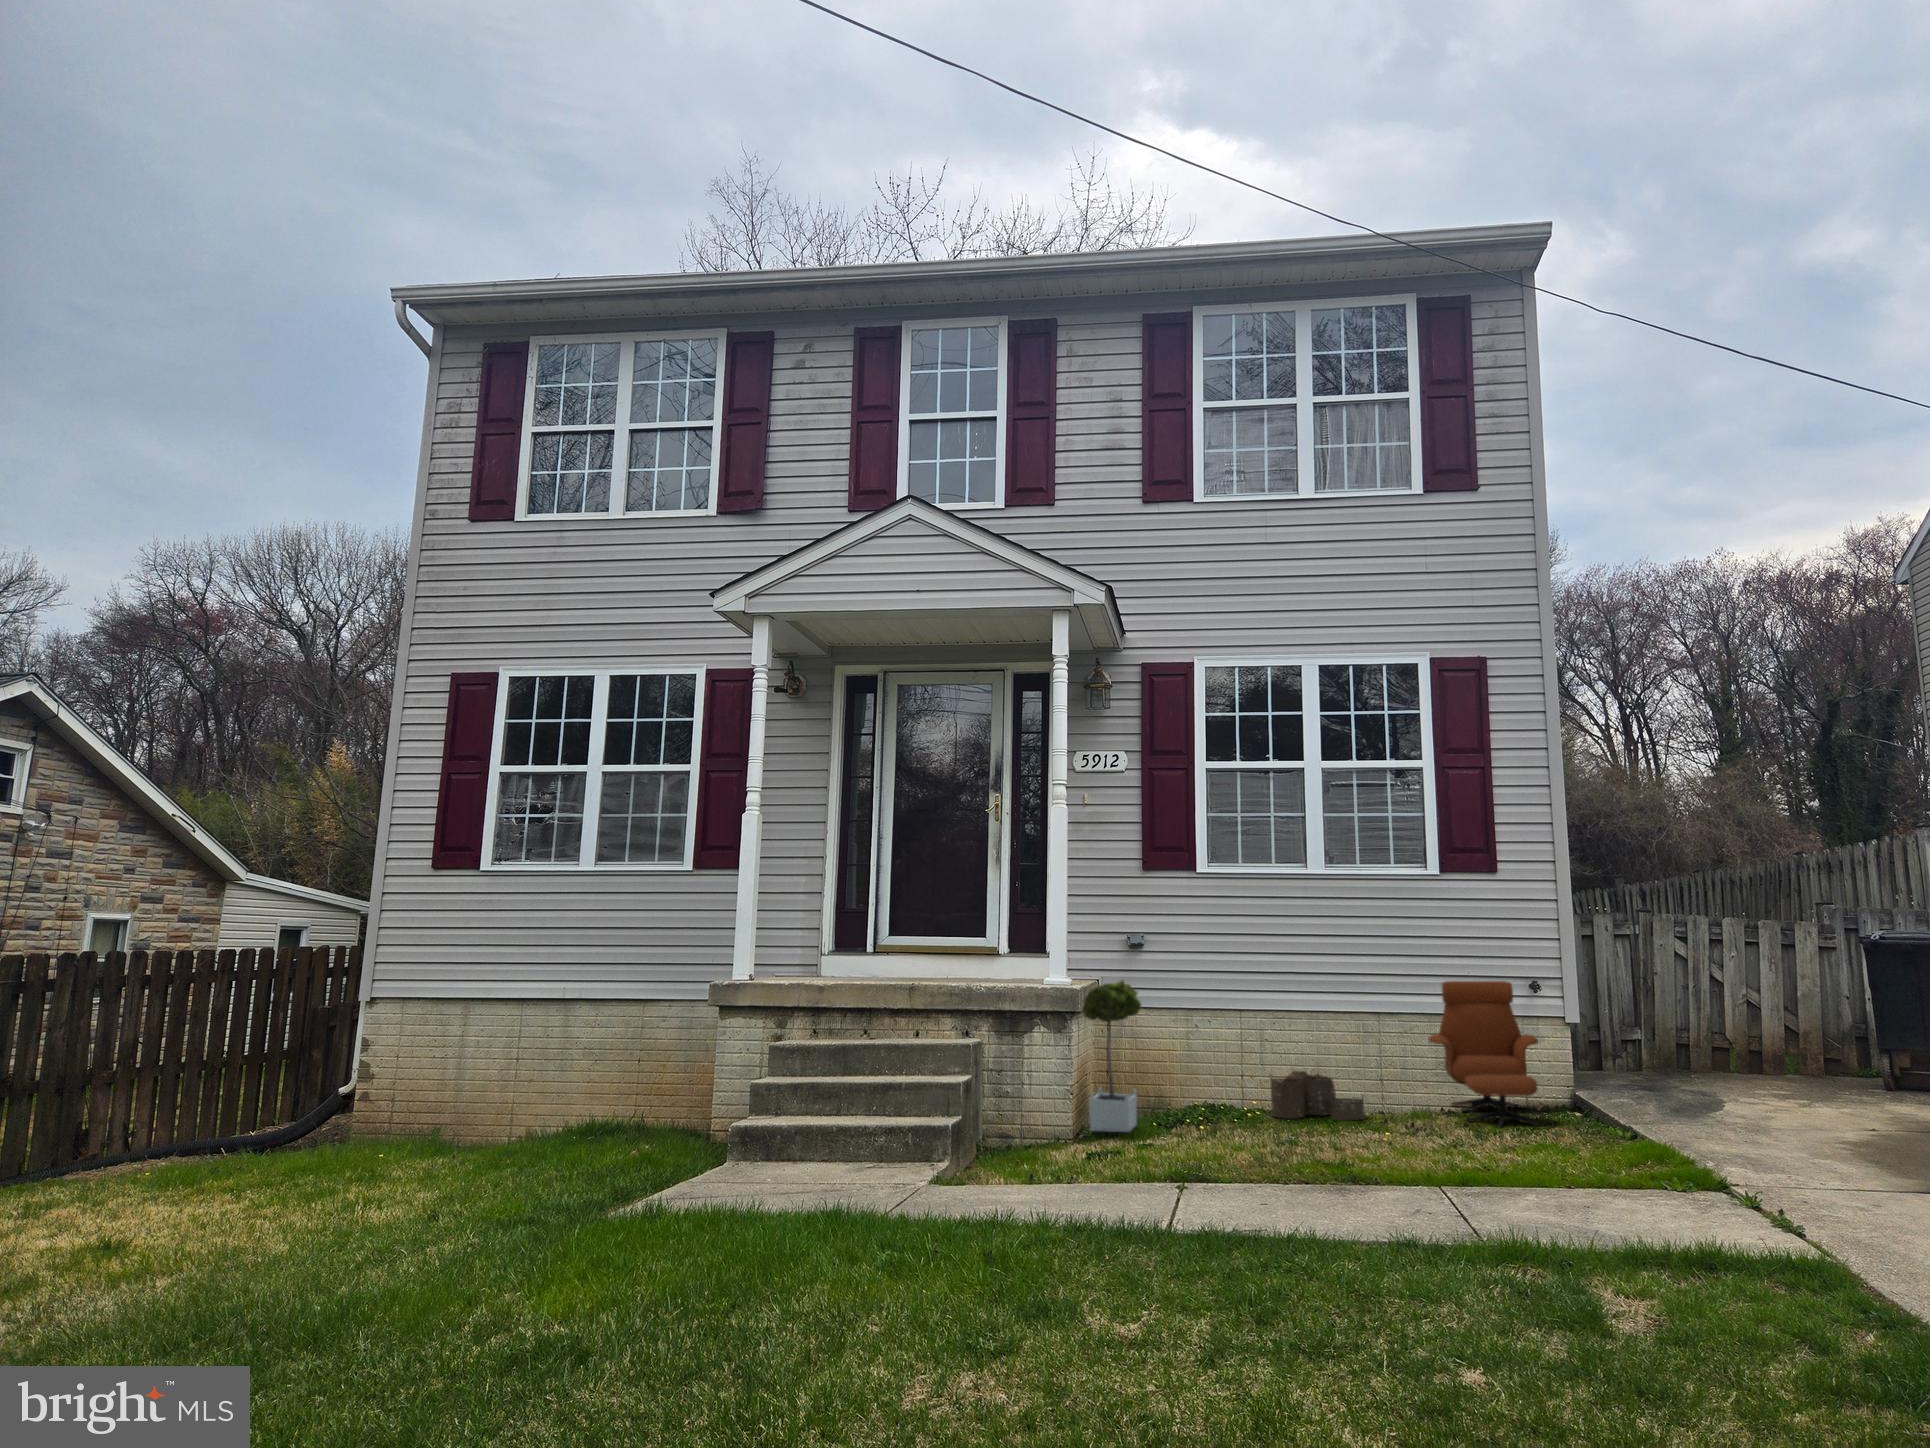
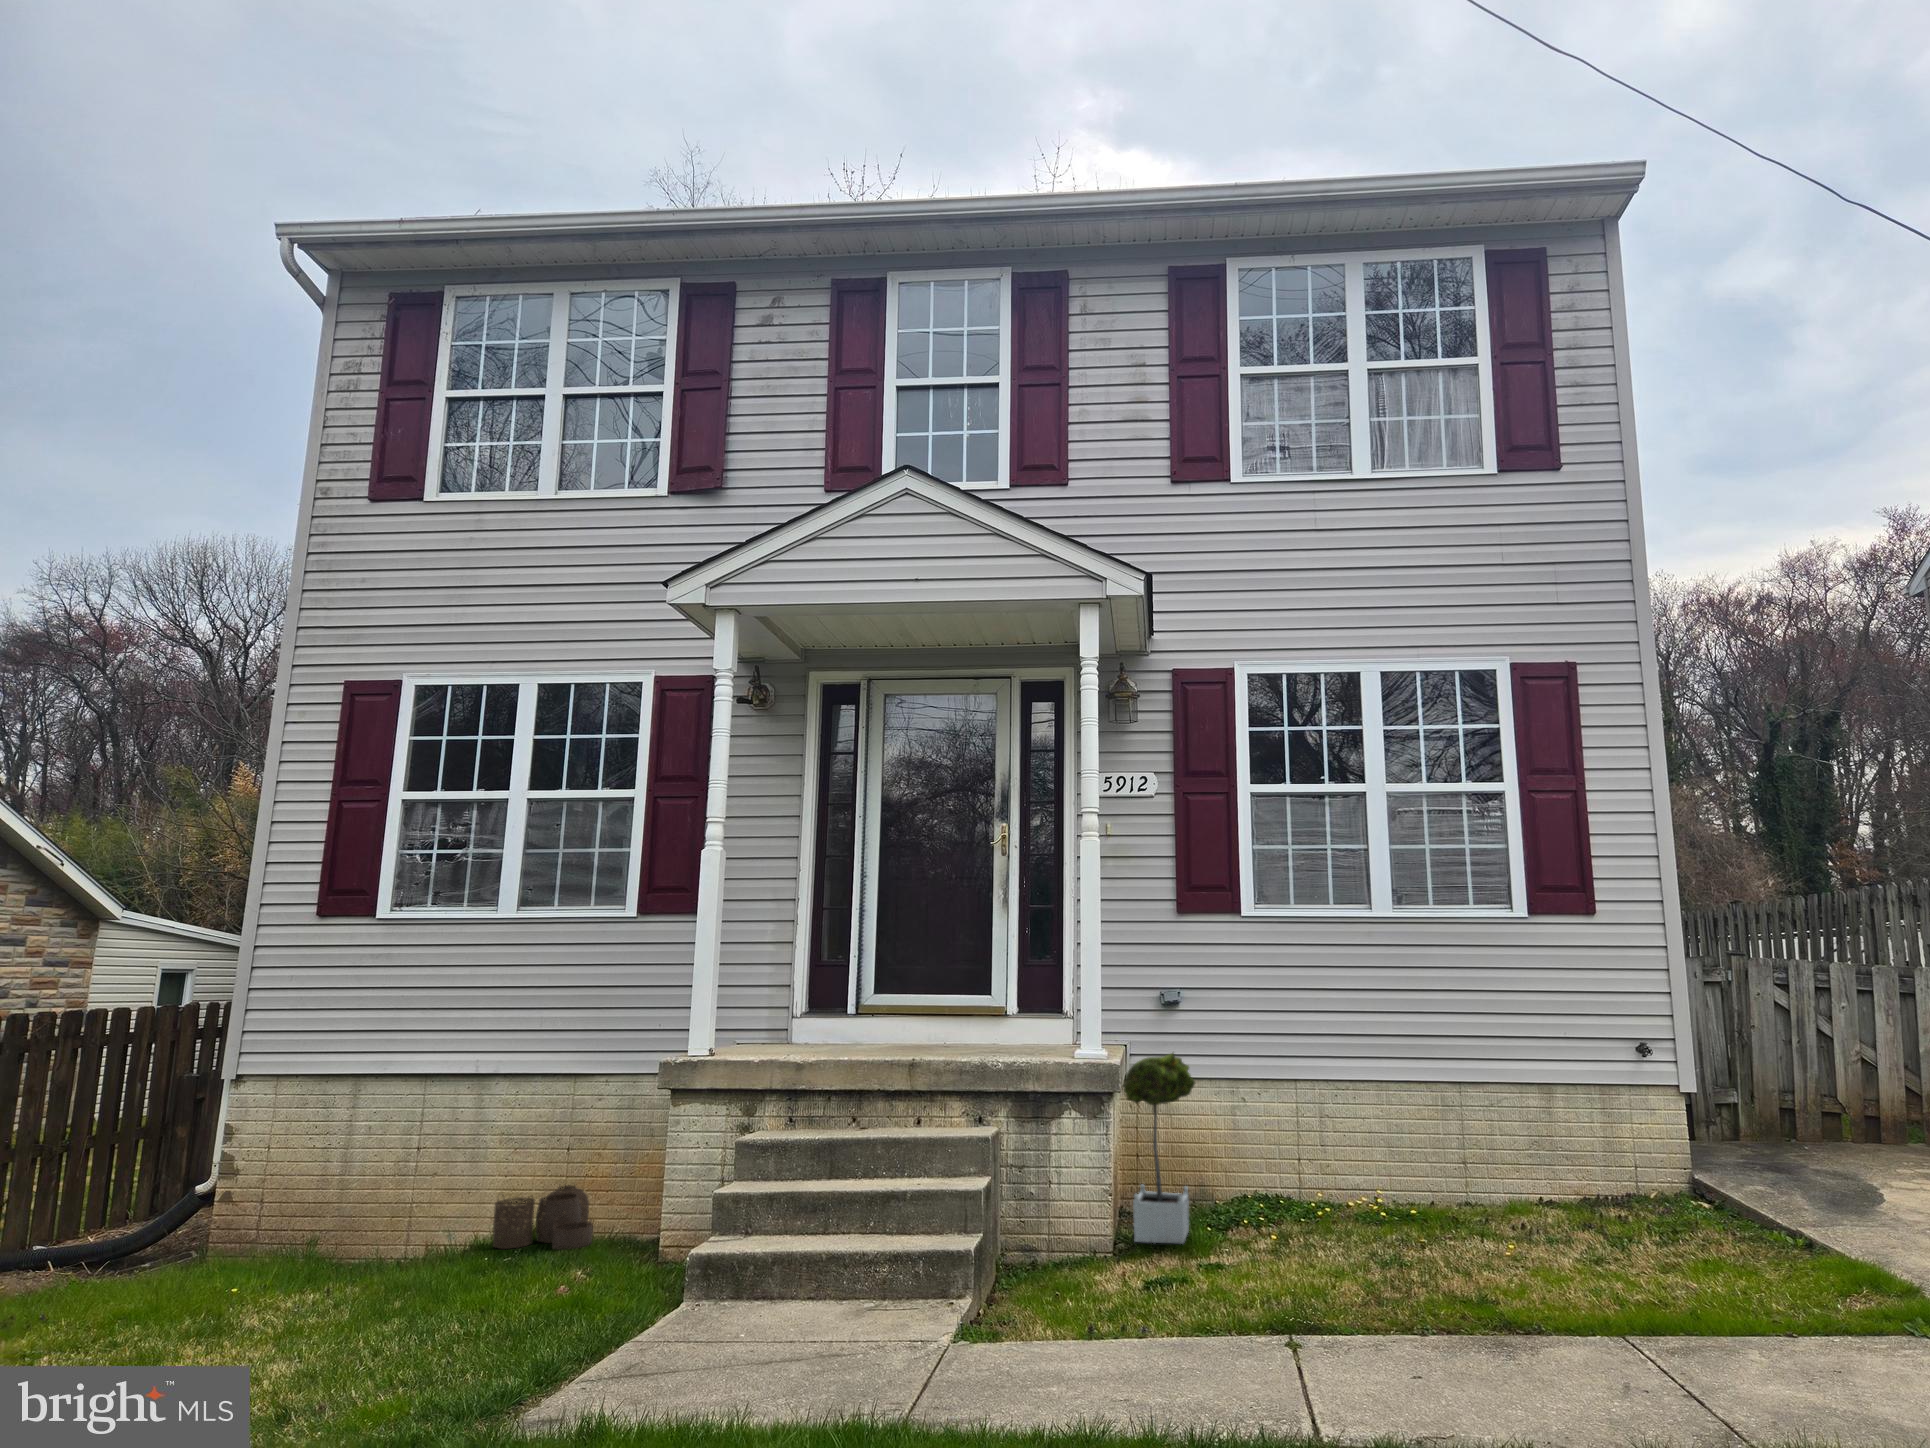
lounge chair: present [1429,981,1540,1127] -> none [1525,1044,1681,1230]
woven basket: present [1270,1070,1365,1121] -> present [493,1185,593,1250]

